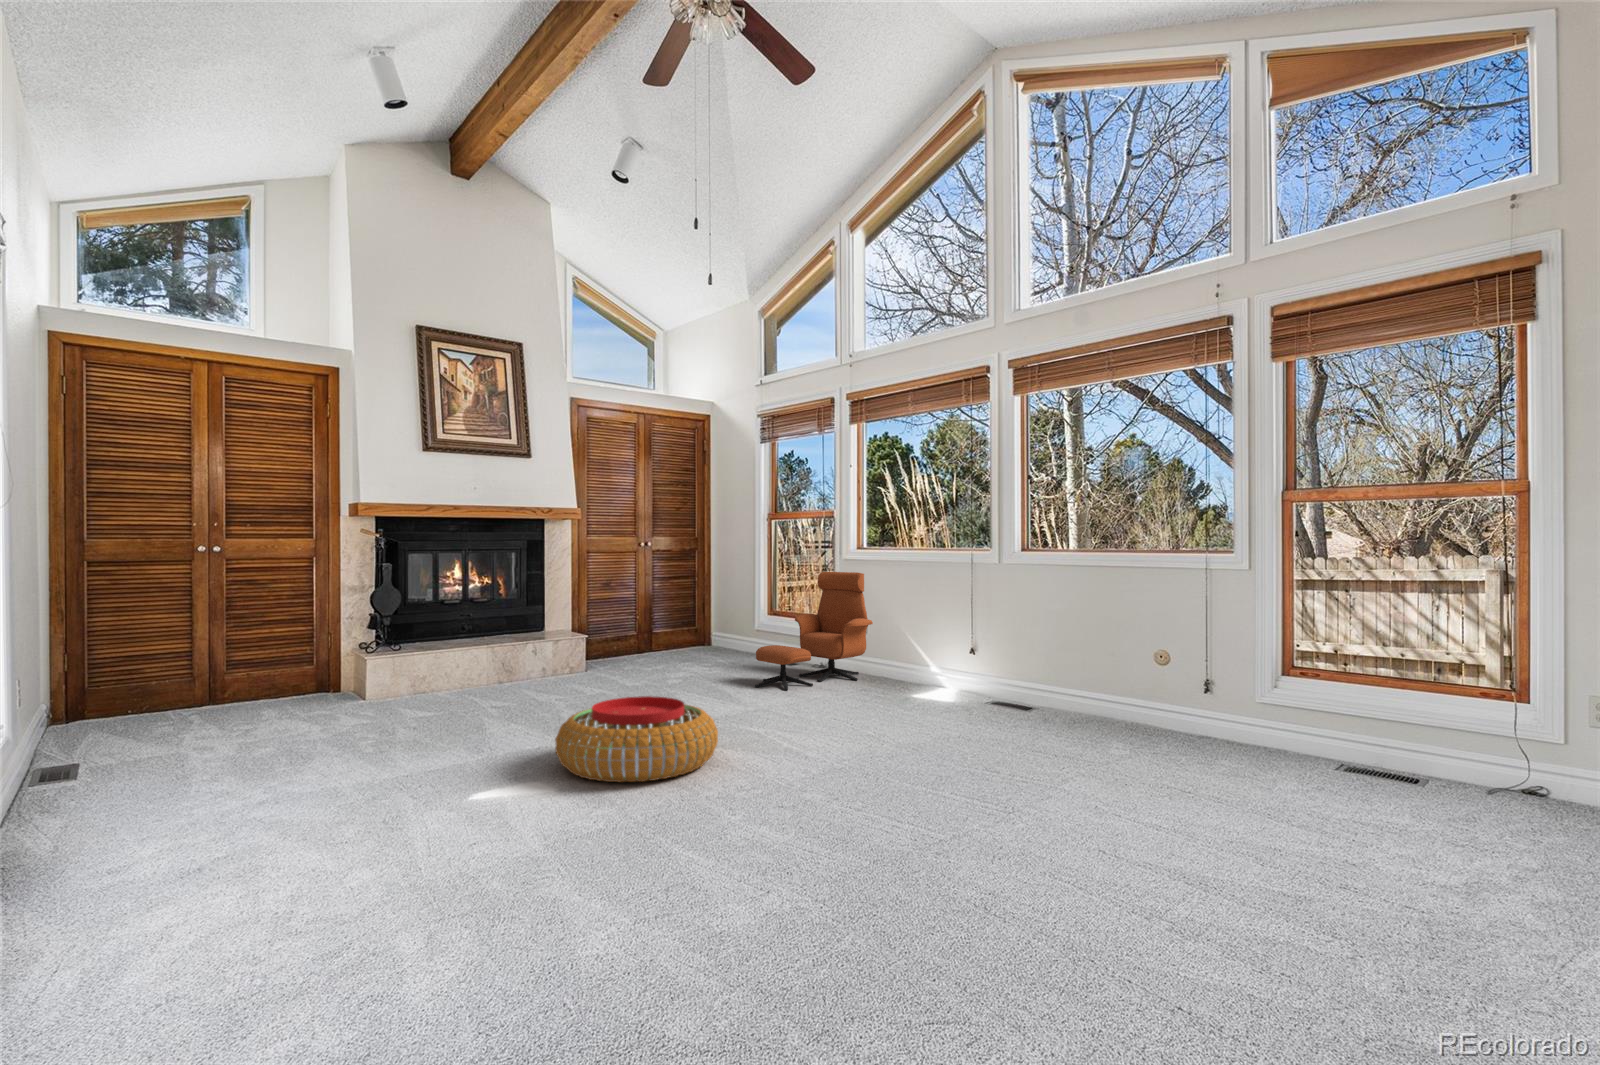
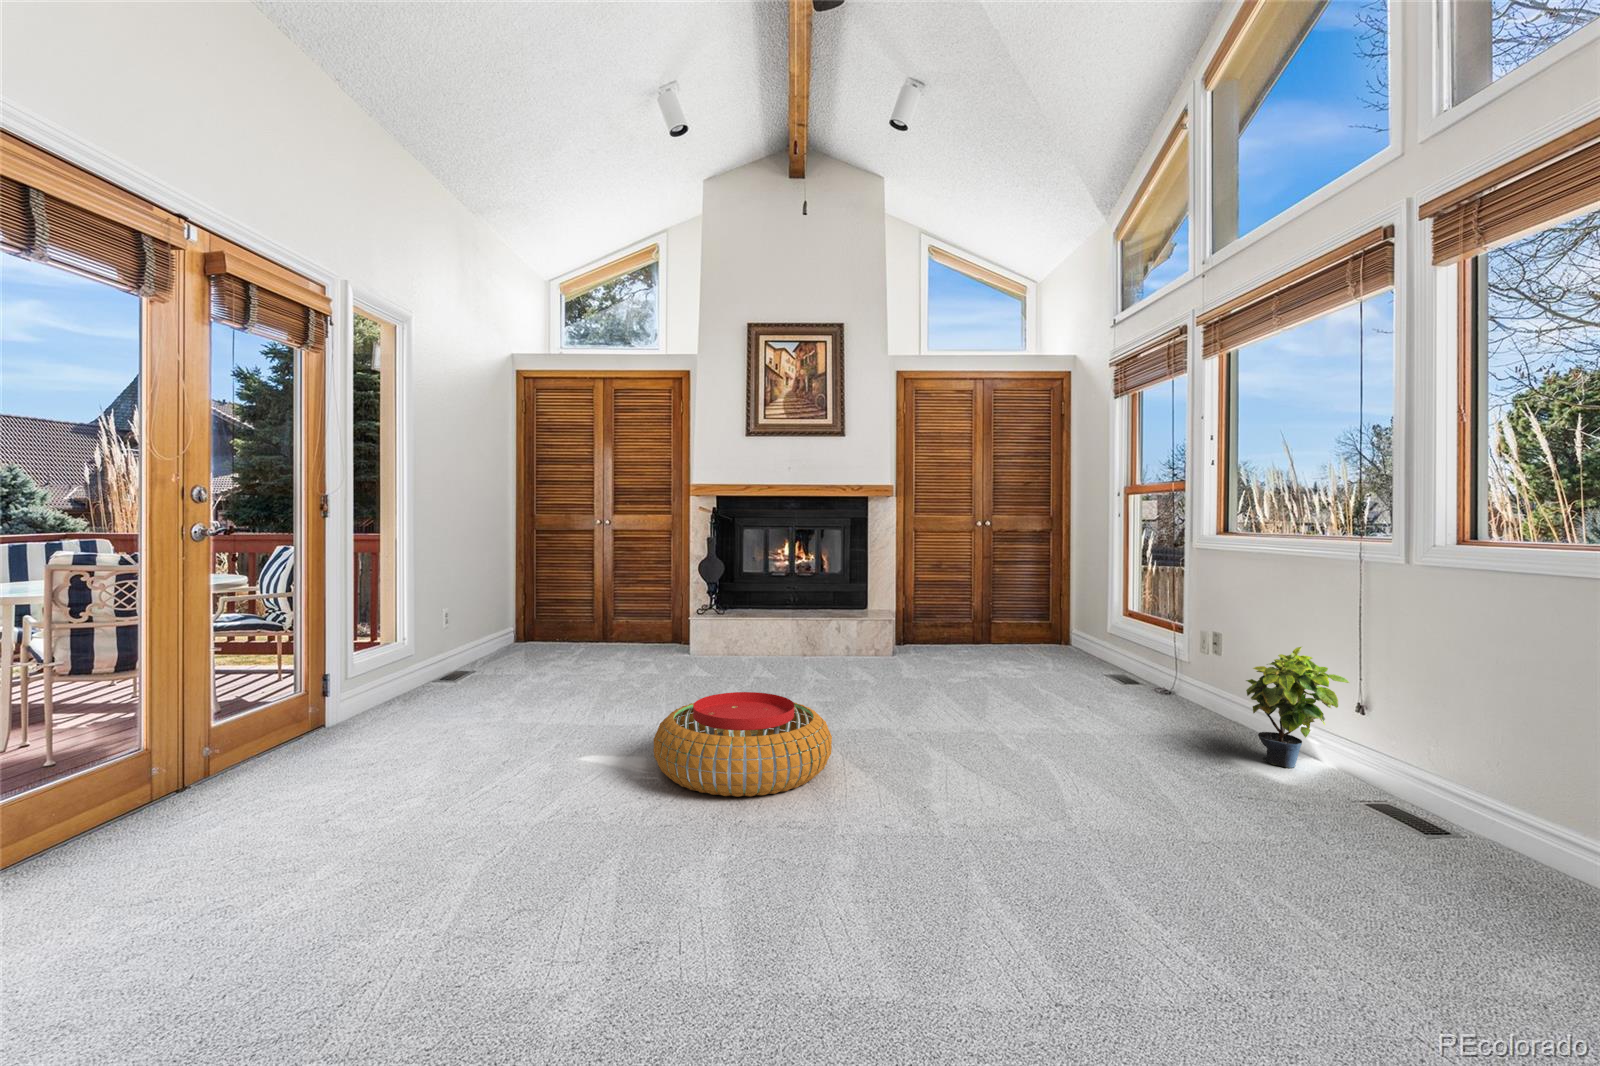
lounge chair: present [755,572,873,690] -> none [1031,564,1216,717]
potted plant: none [913,616,969,695] -> present [1246,647,1349,768]

